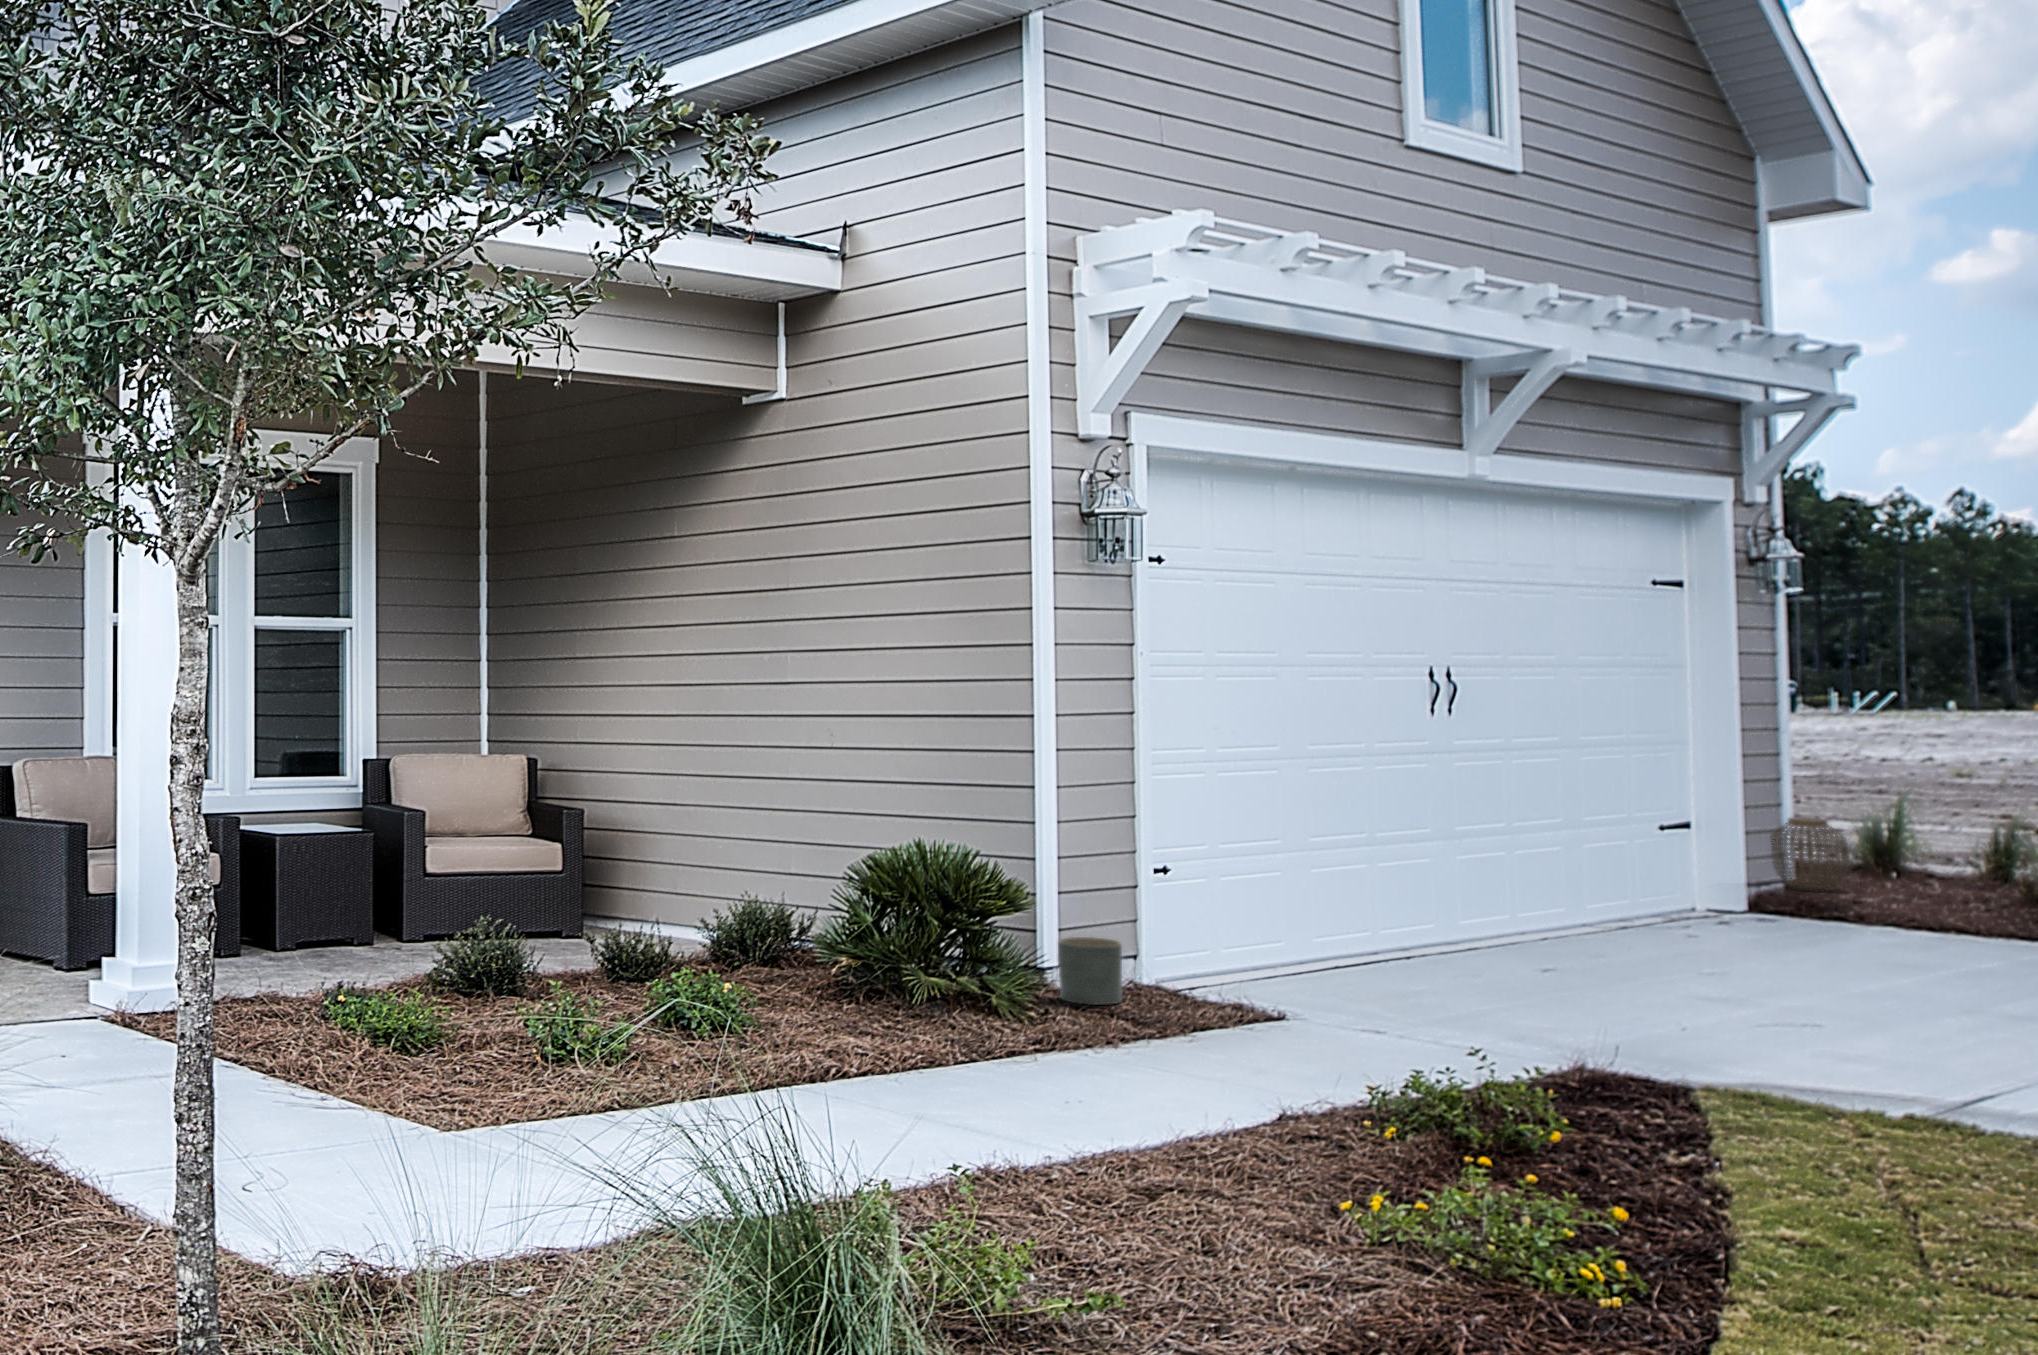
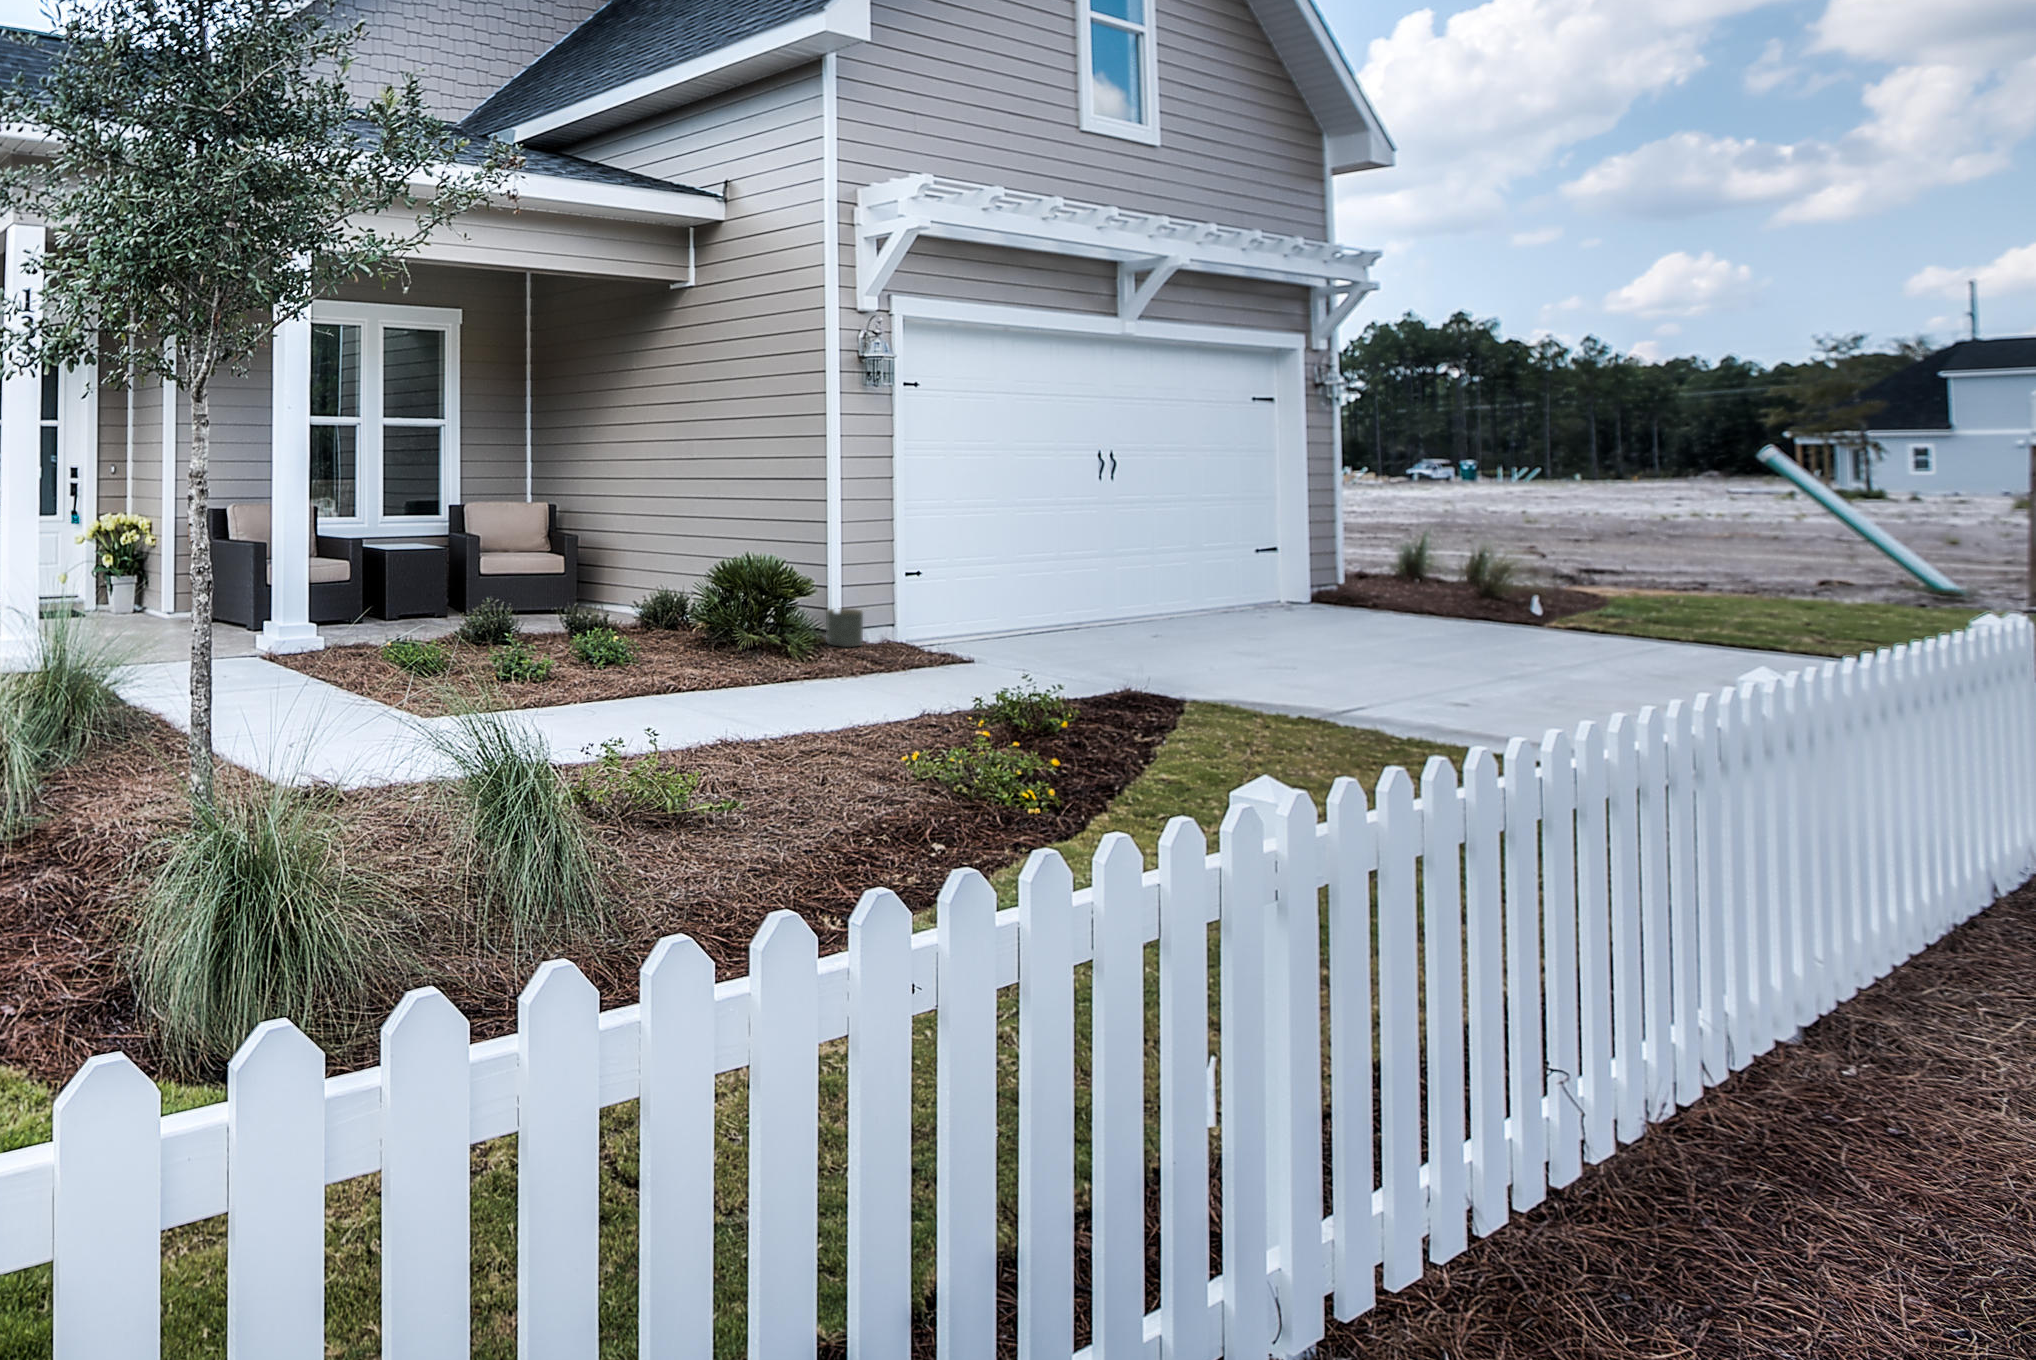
woven basket: present [1770,818,1848,892] -> none [1325,546,1372,592]

